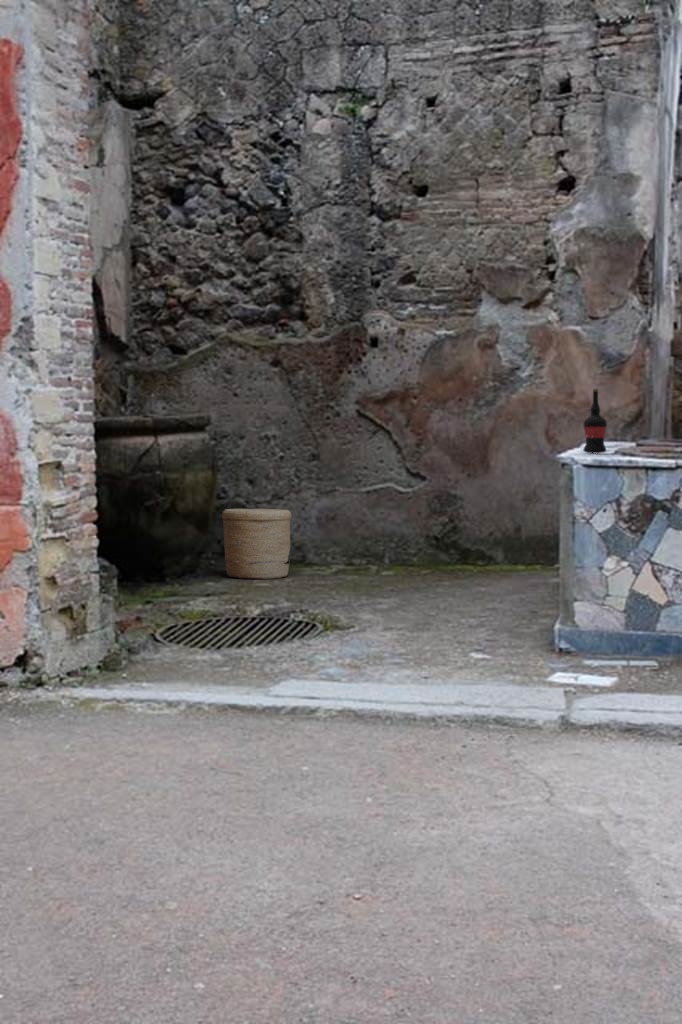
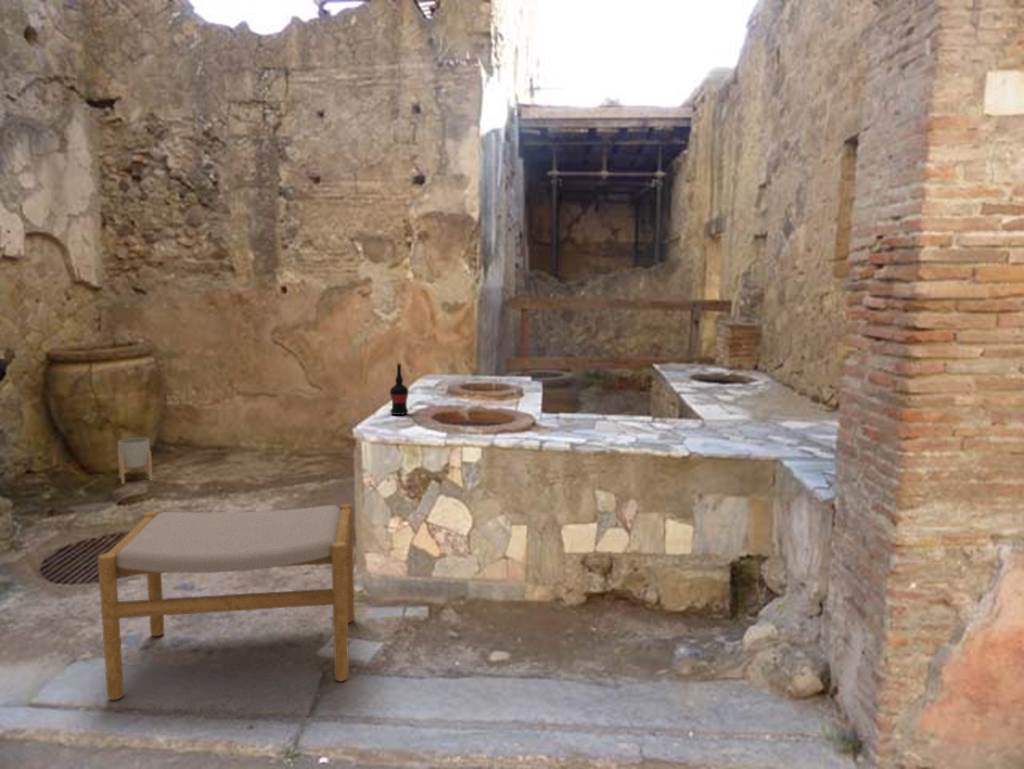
woven basket: present [222,509,291,579] -> none [170,410,226,466]
footstool: none [351,520,602,689] -> present [98,504,354,700]
planter: none [169,532,214,588] -> present [118,438,153,484]

